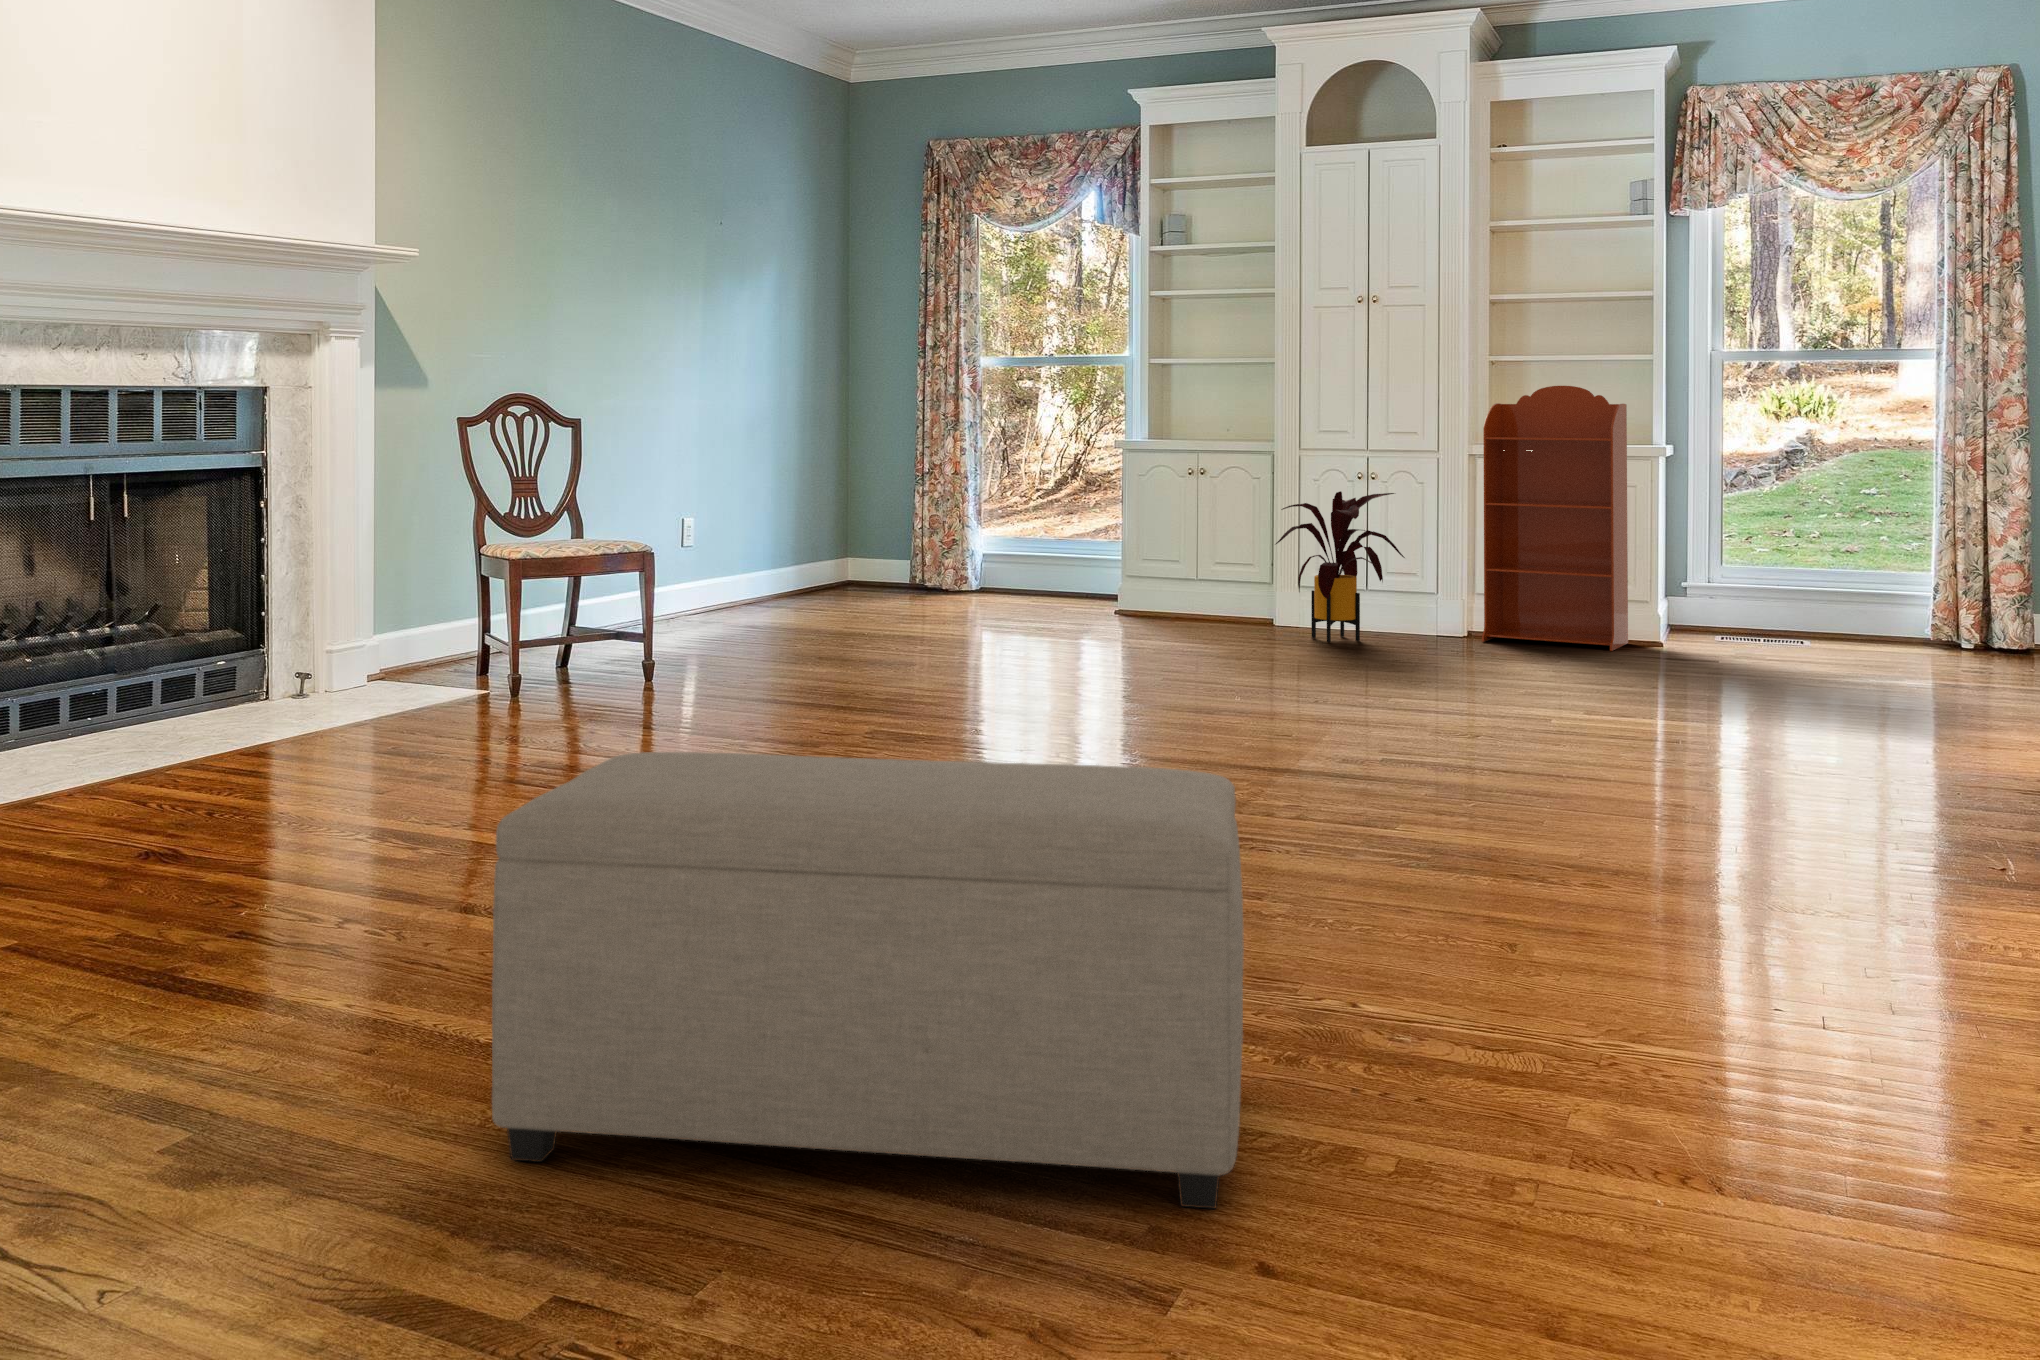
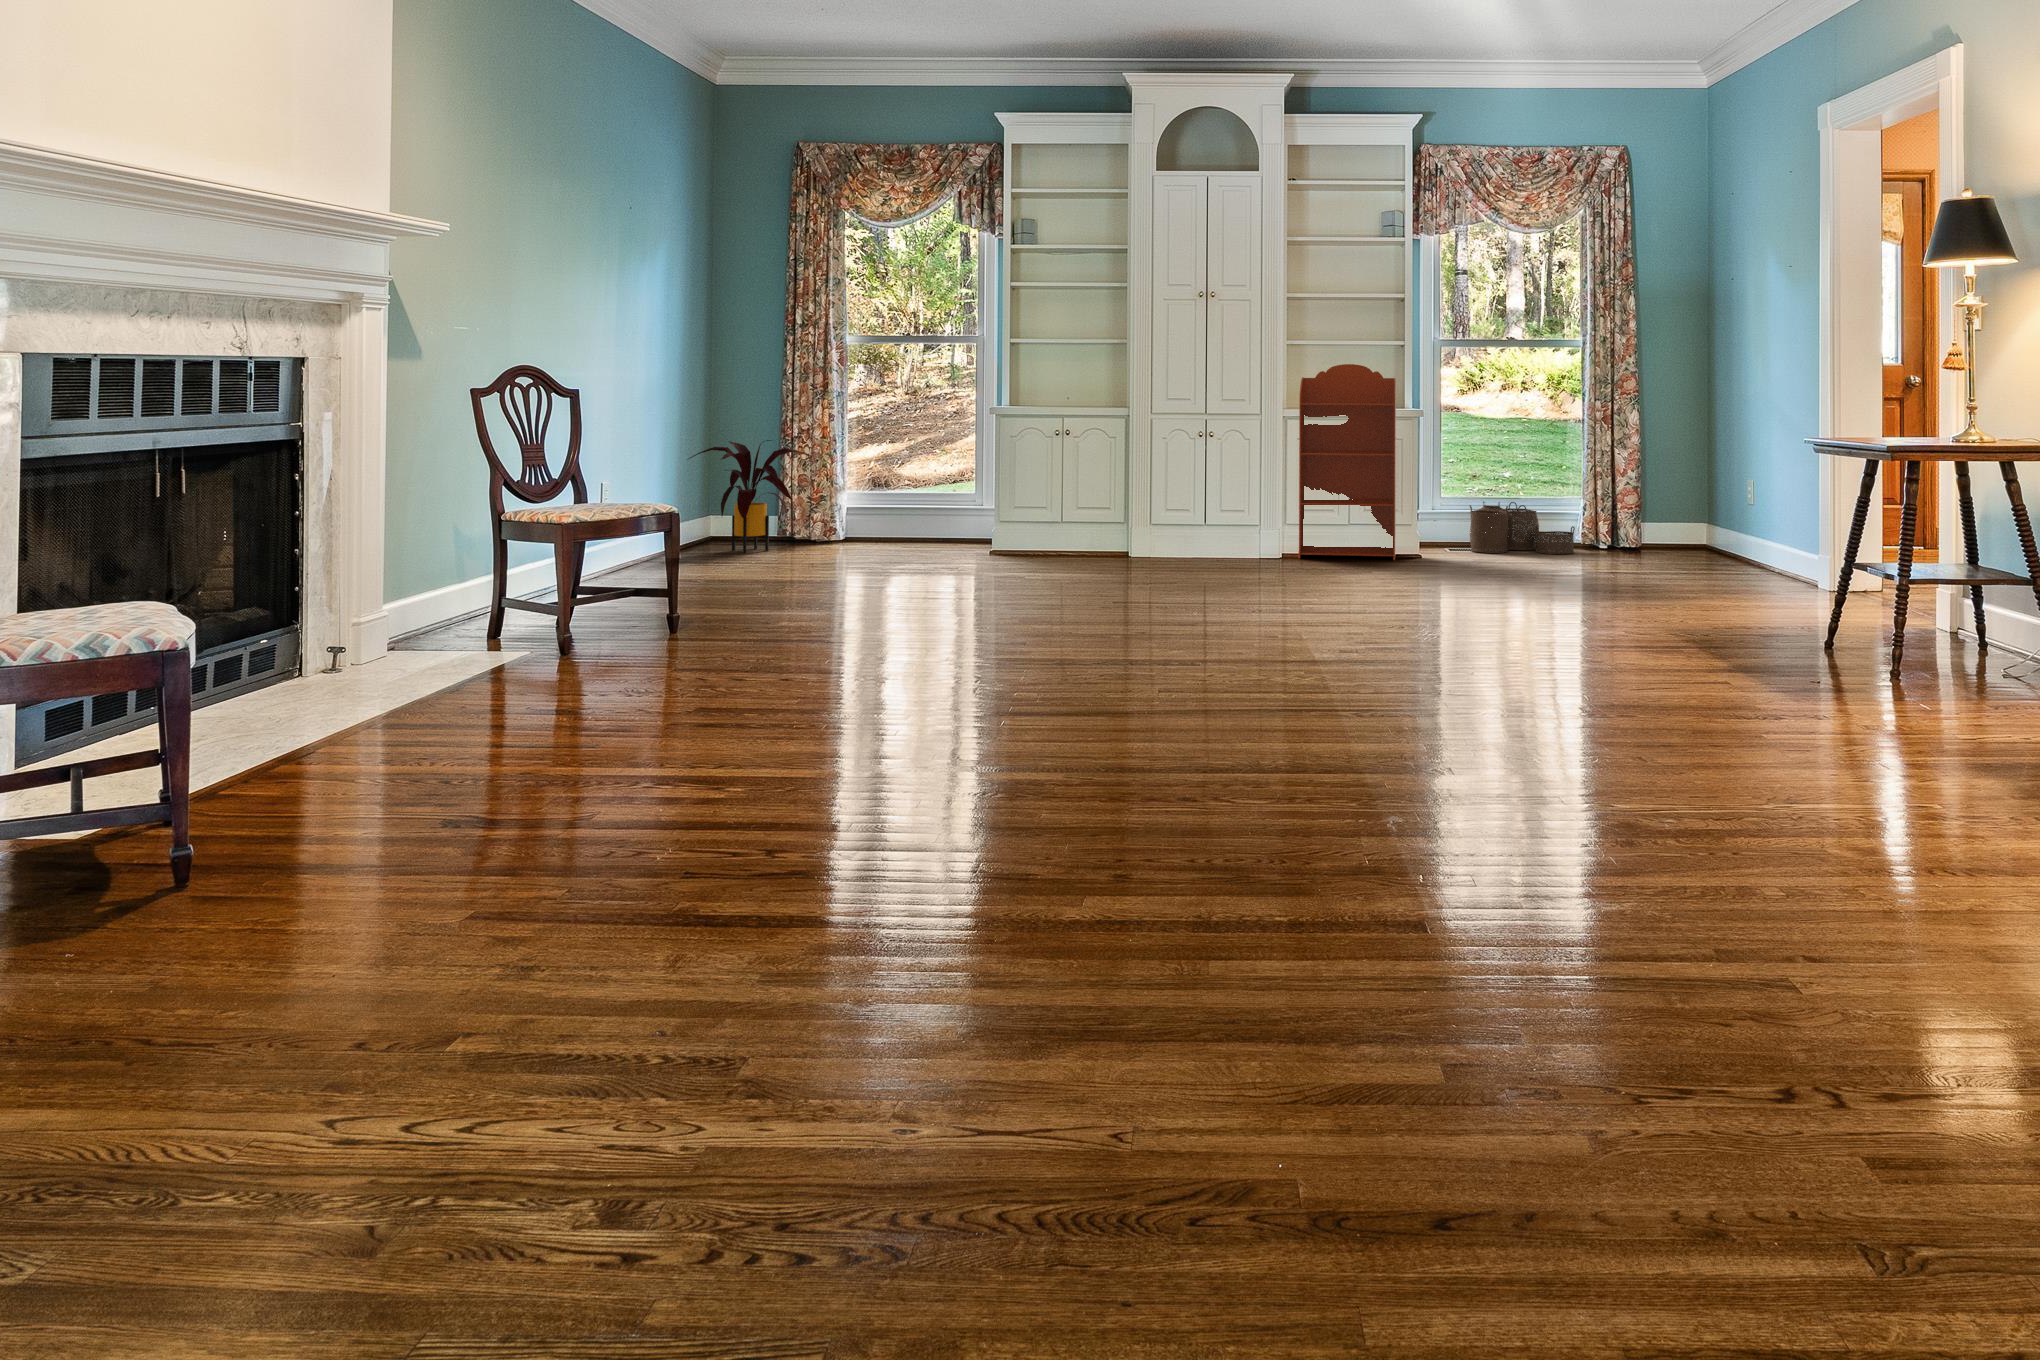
house plant: present [1276,491,1405,642] -> present [688,440,811,553]
woven basket: none [1746,576,1908,656] -> present [1470,501,1575,554]
ottoman: present [492,752,1244,1209] -> none [1222,643,1805,994]

